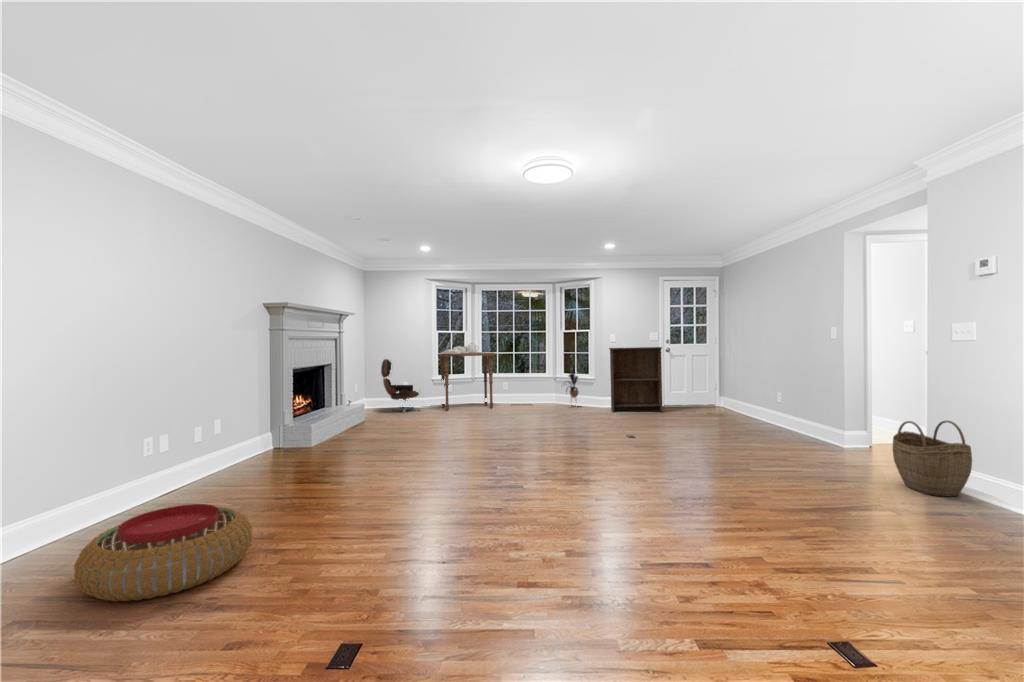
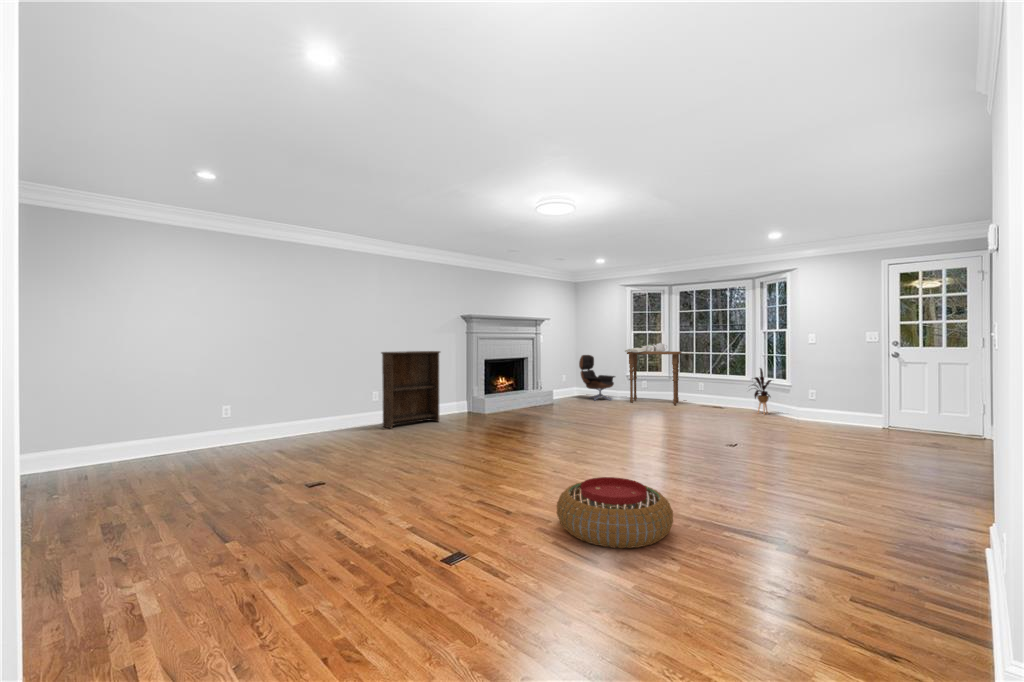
bookshelf: present [609,347,662,412] -> present [381,351,440,429]
woven basket: present [893,421,972,496] -> none [889,460,982,574]
pouf: present [74,504,252,601] -> present [557,477,673,548]

